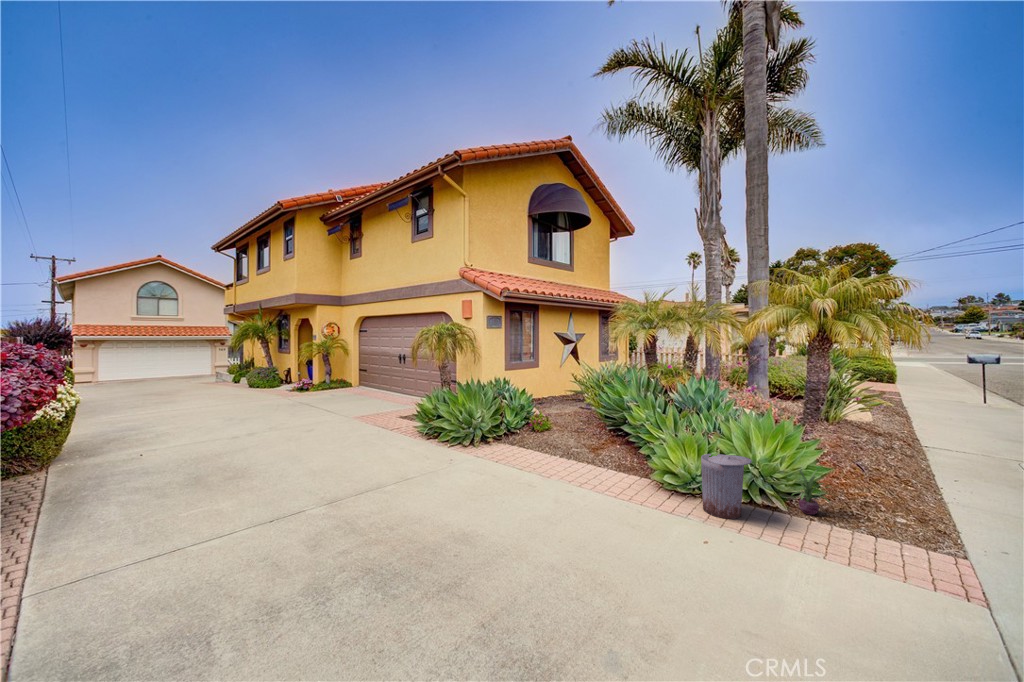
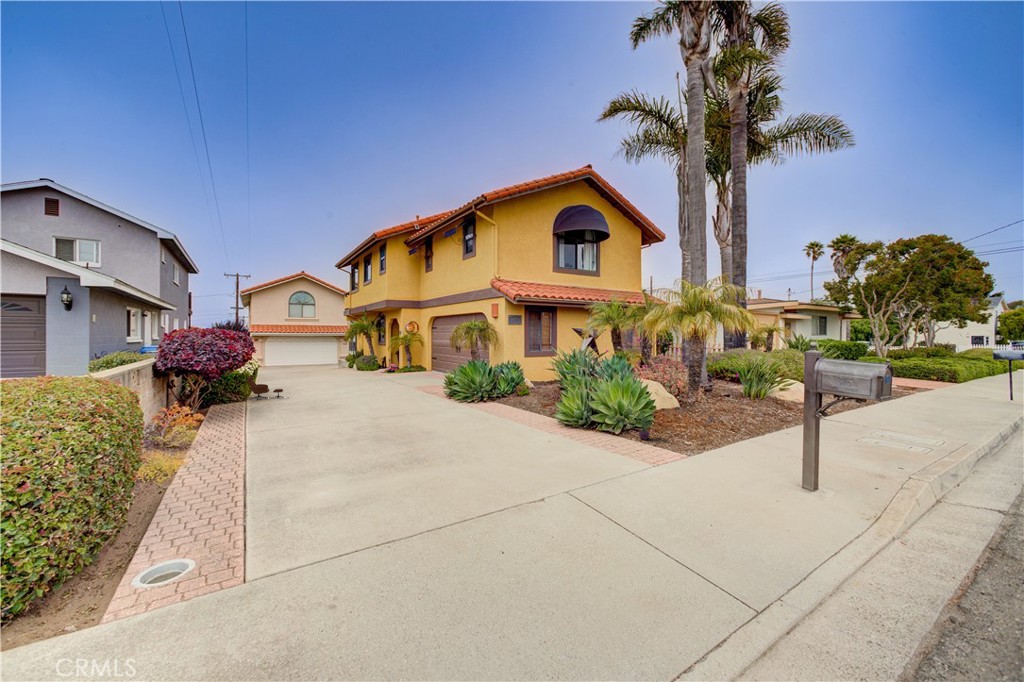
lounge chair: none [42,421,127,464] -> present [248,376,283,400]
trash can: present [701,454,752,519] -> none [578,401,605,438]

